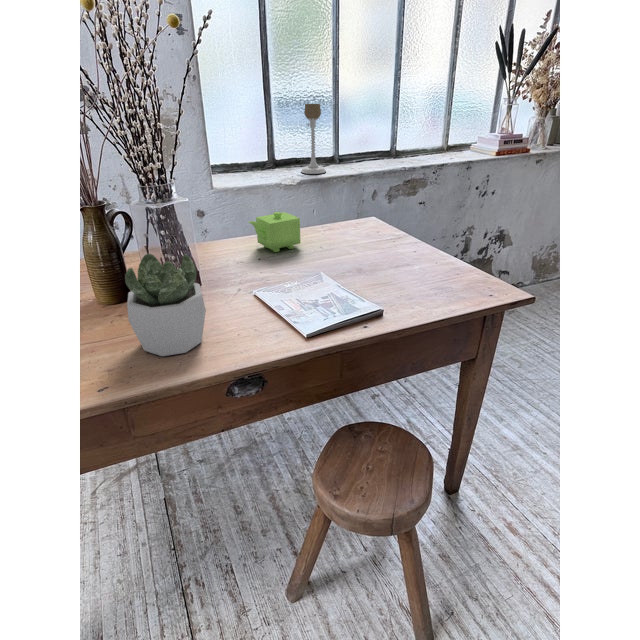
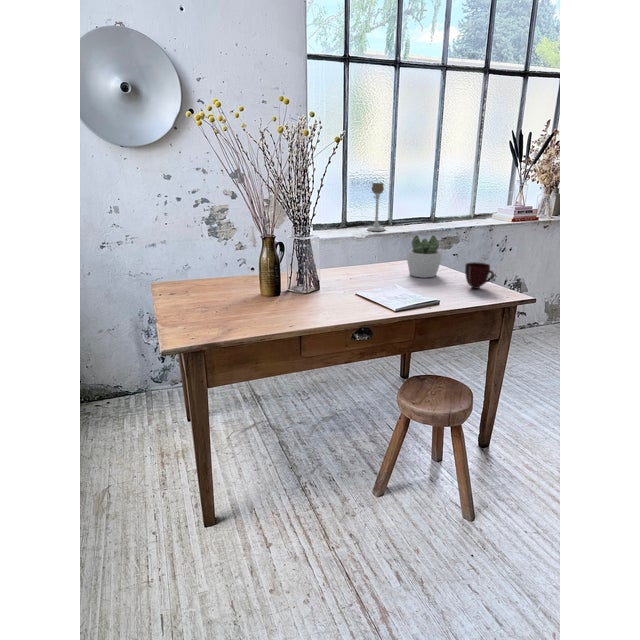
teapot: present [248,212,301,252] -> none [347,248,380,274]
mug: none [426,239,471,282] -> present [465,262,494,289]
succulent plant: present [125,254,206,356] -> present [407,235,442,278]

